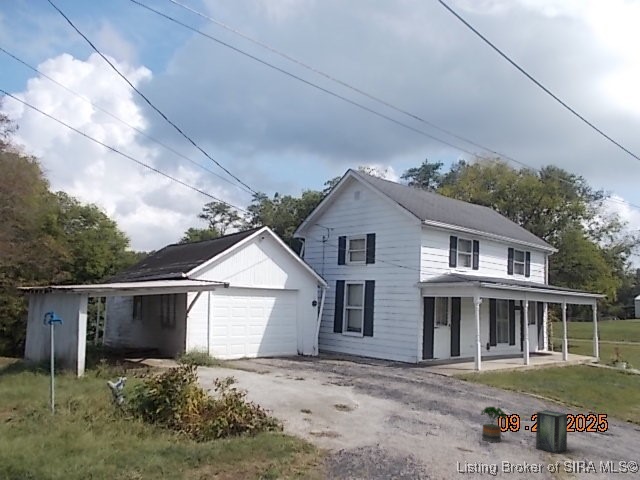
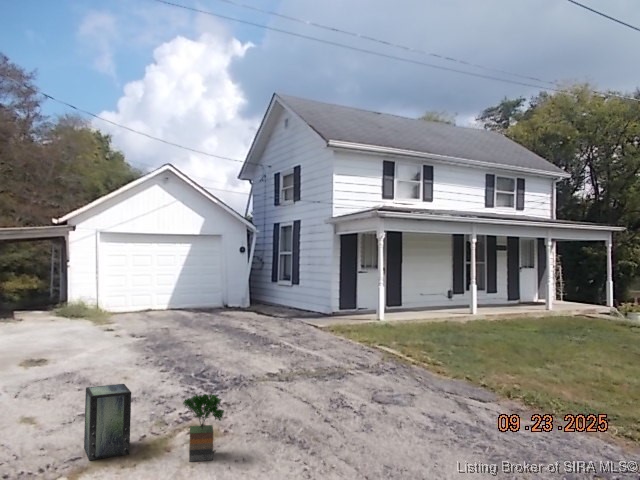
potted tree: present [481,407,506,443] -> present [183,394,224,461]

